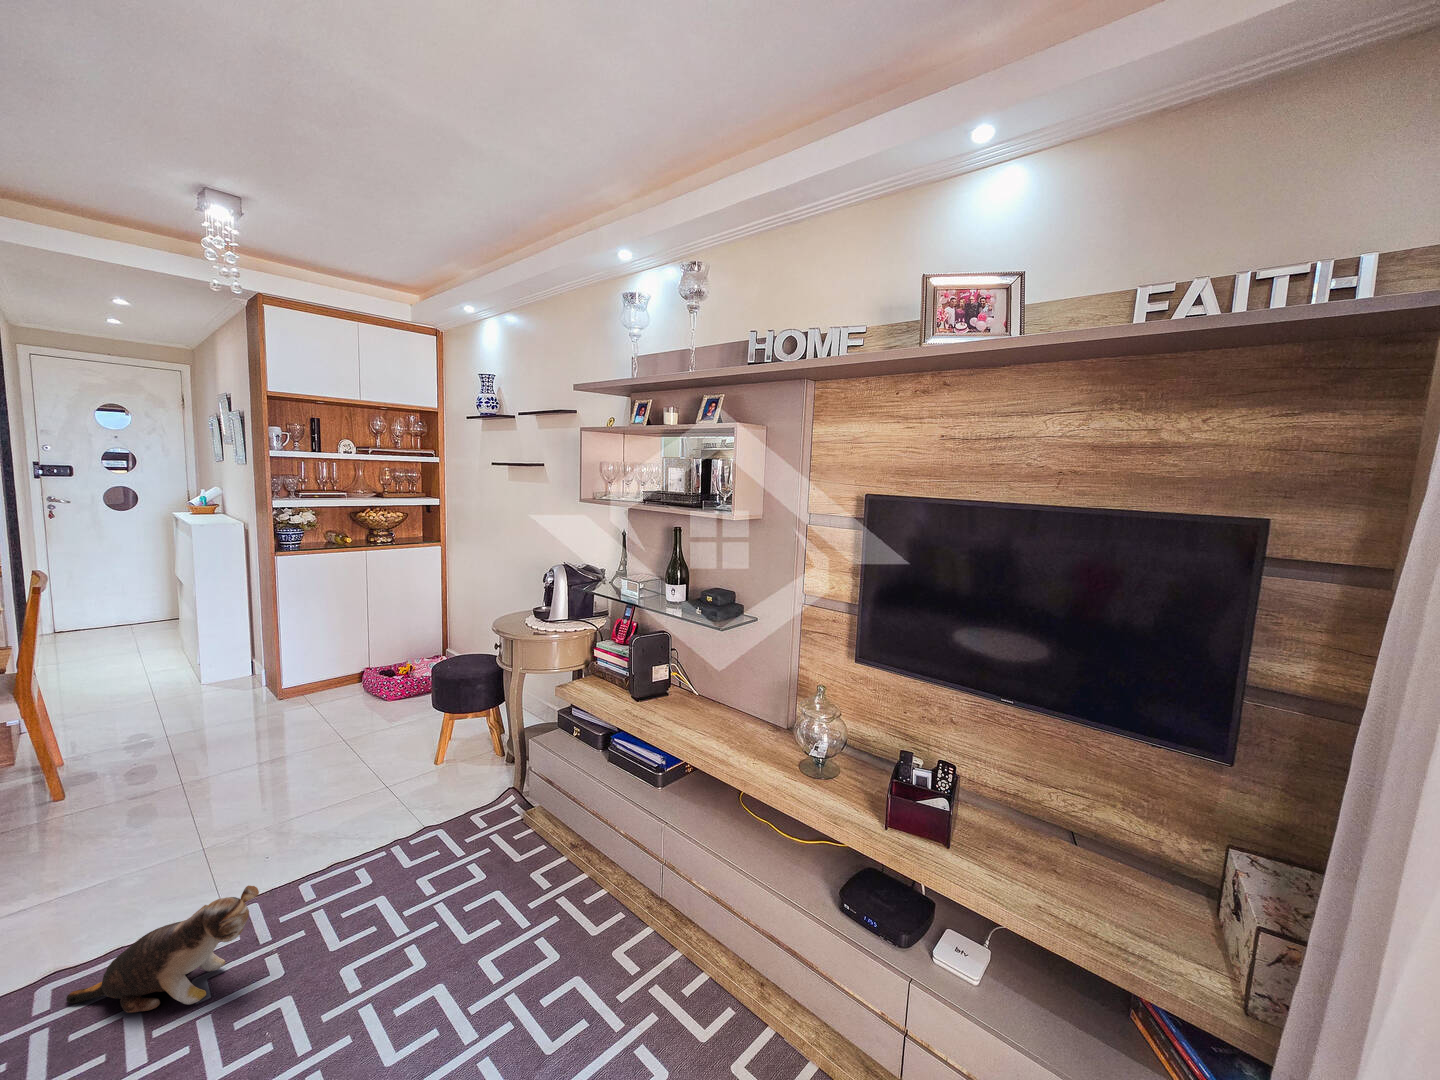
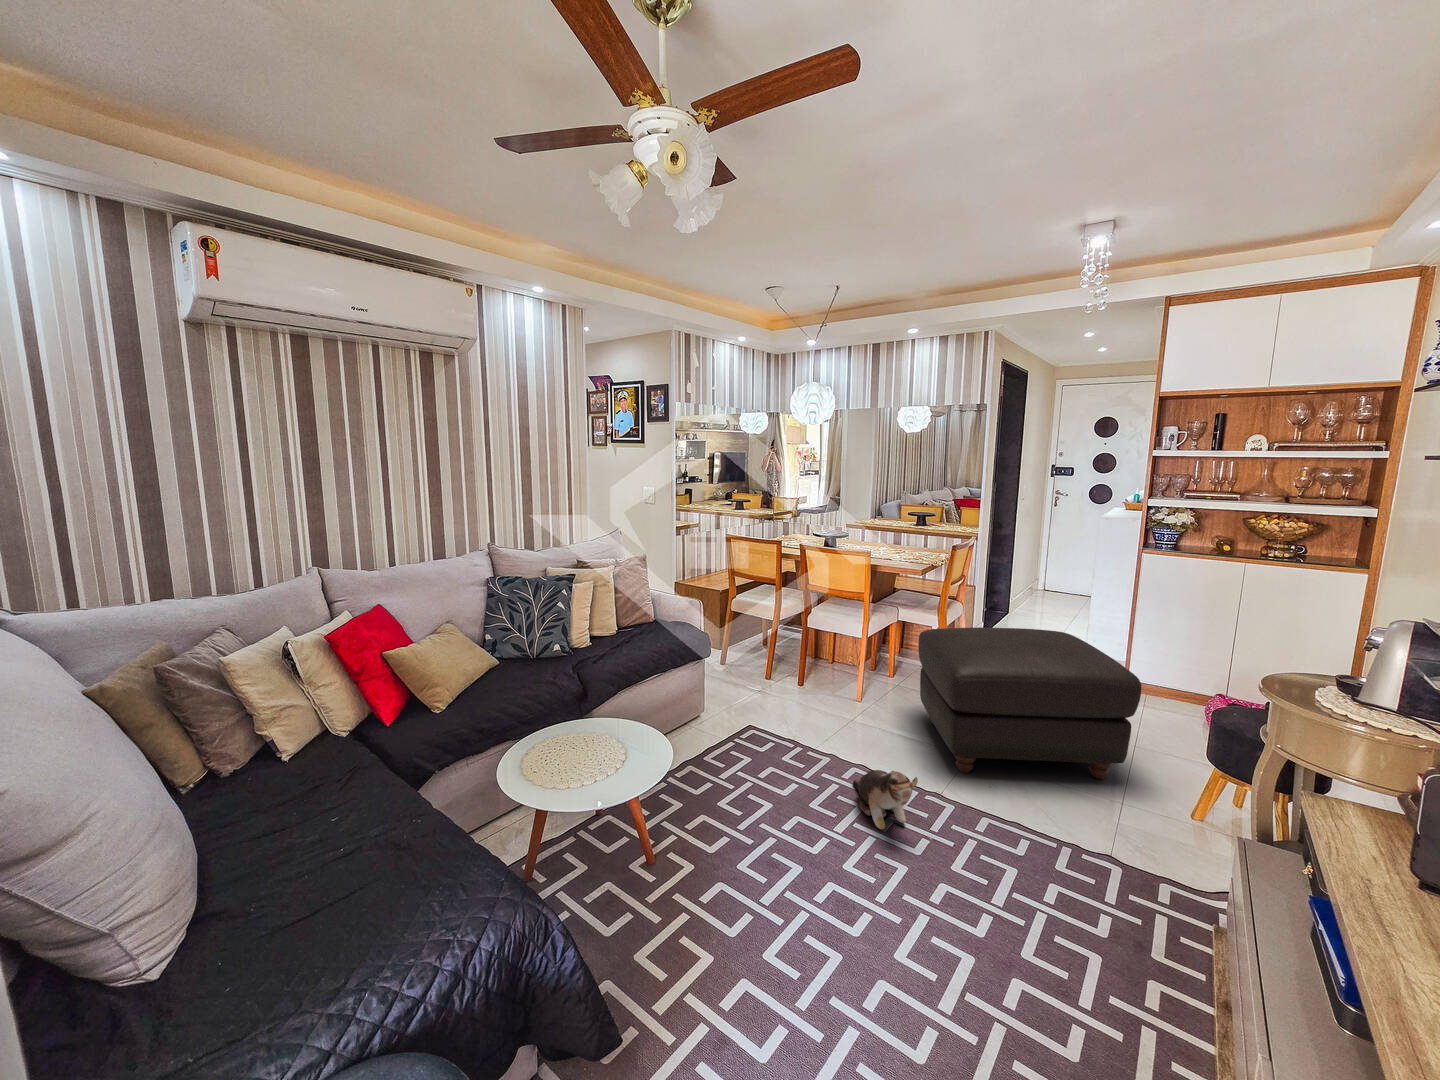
ottoman: none [38,653,376,866] -> present [918,627,1142,779]

